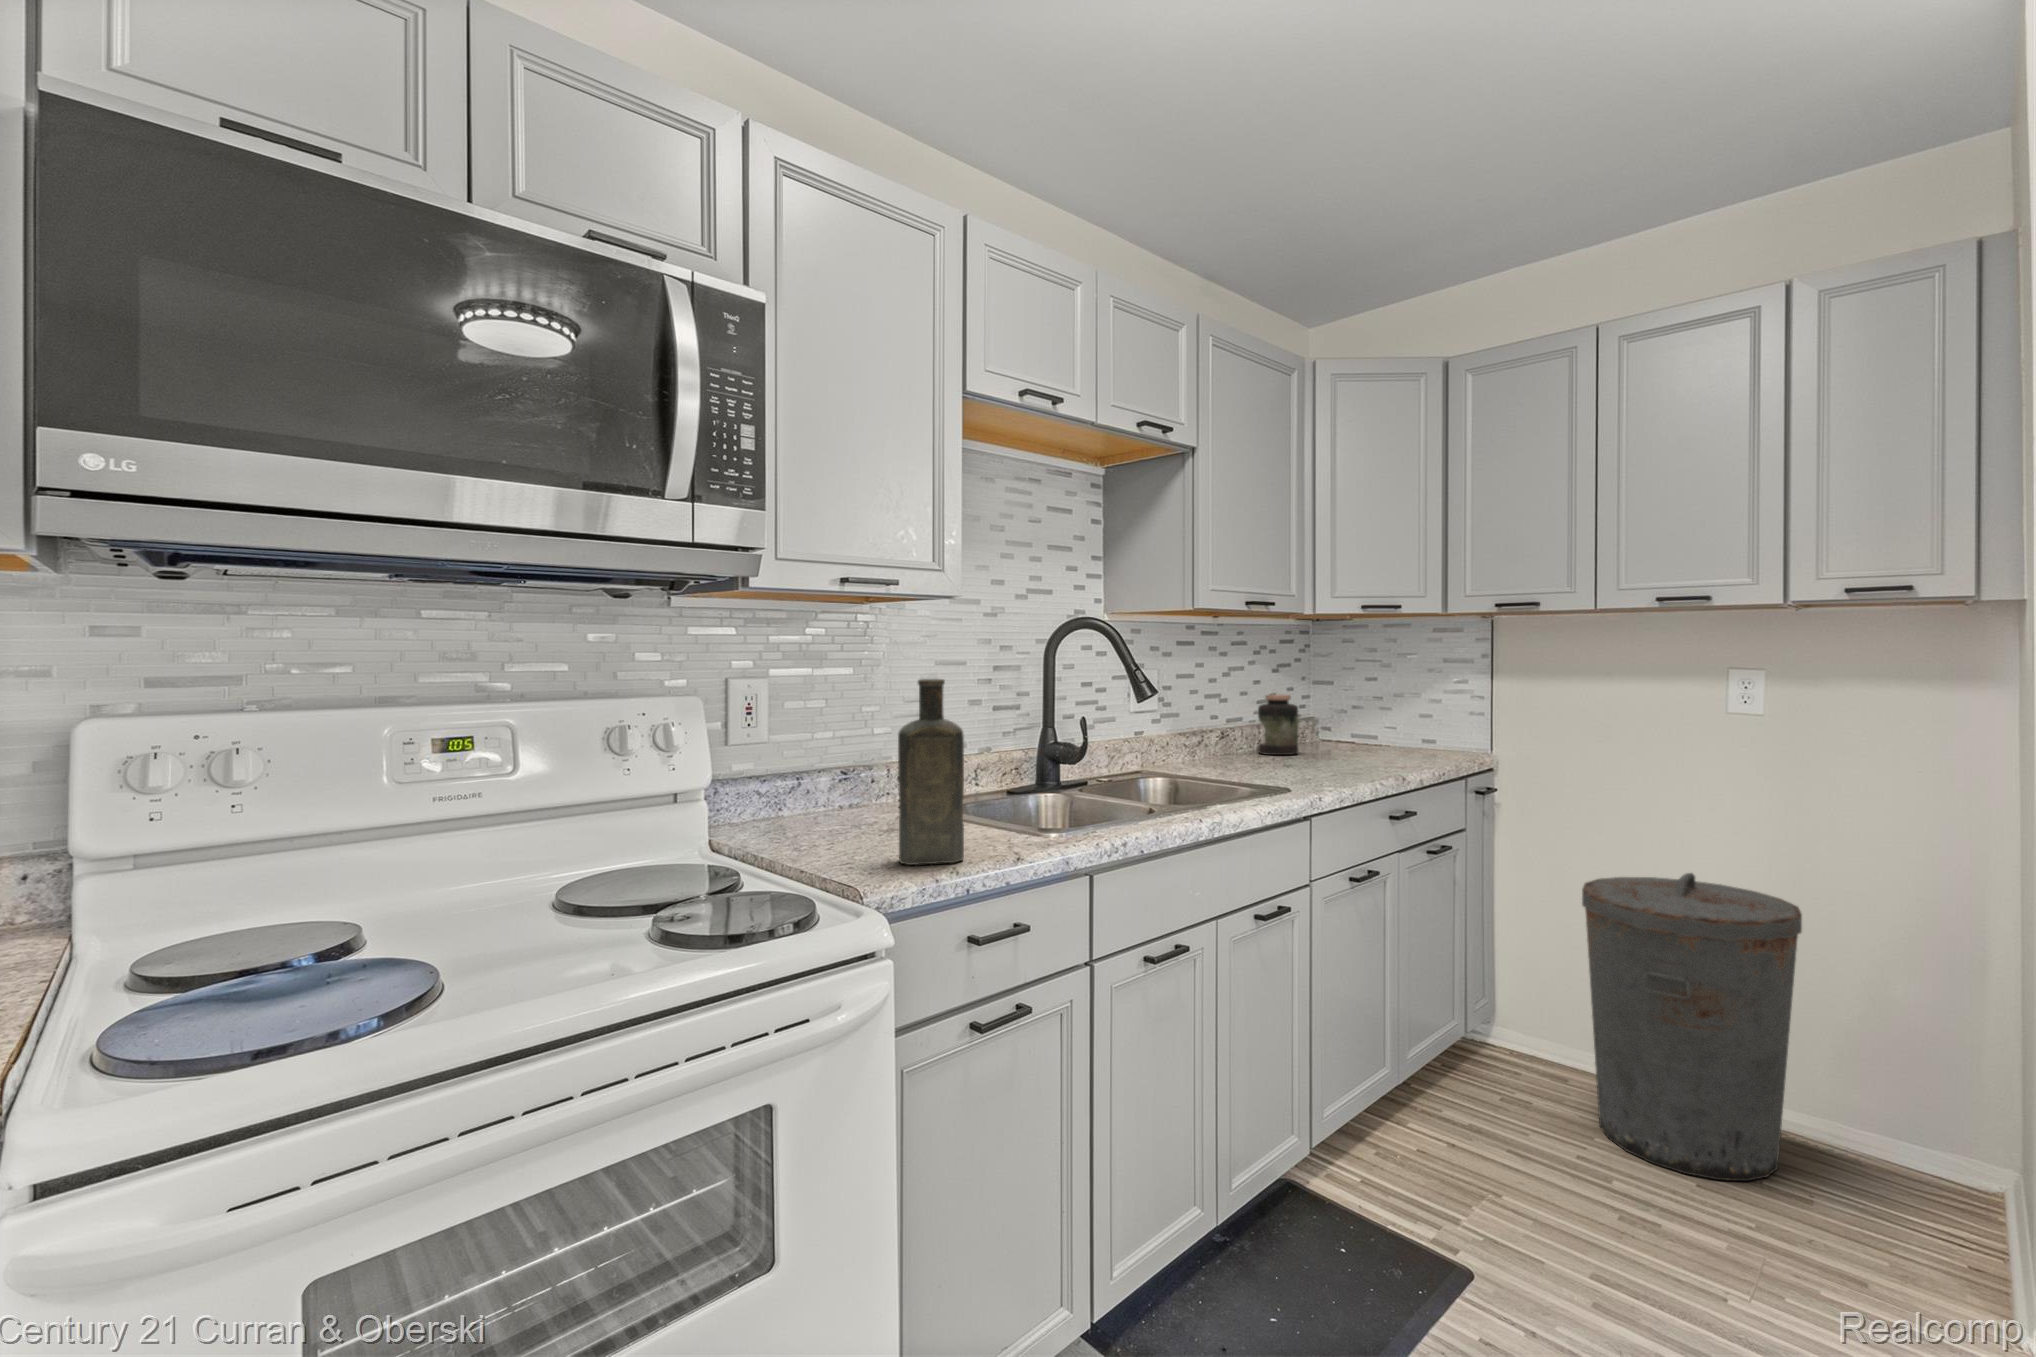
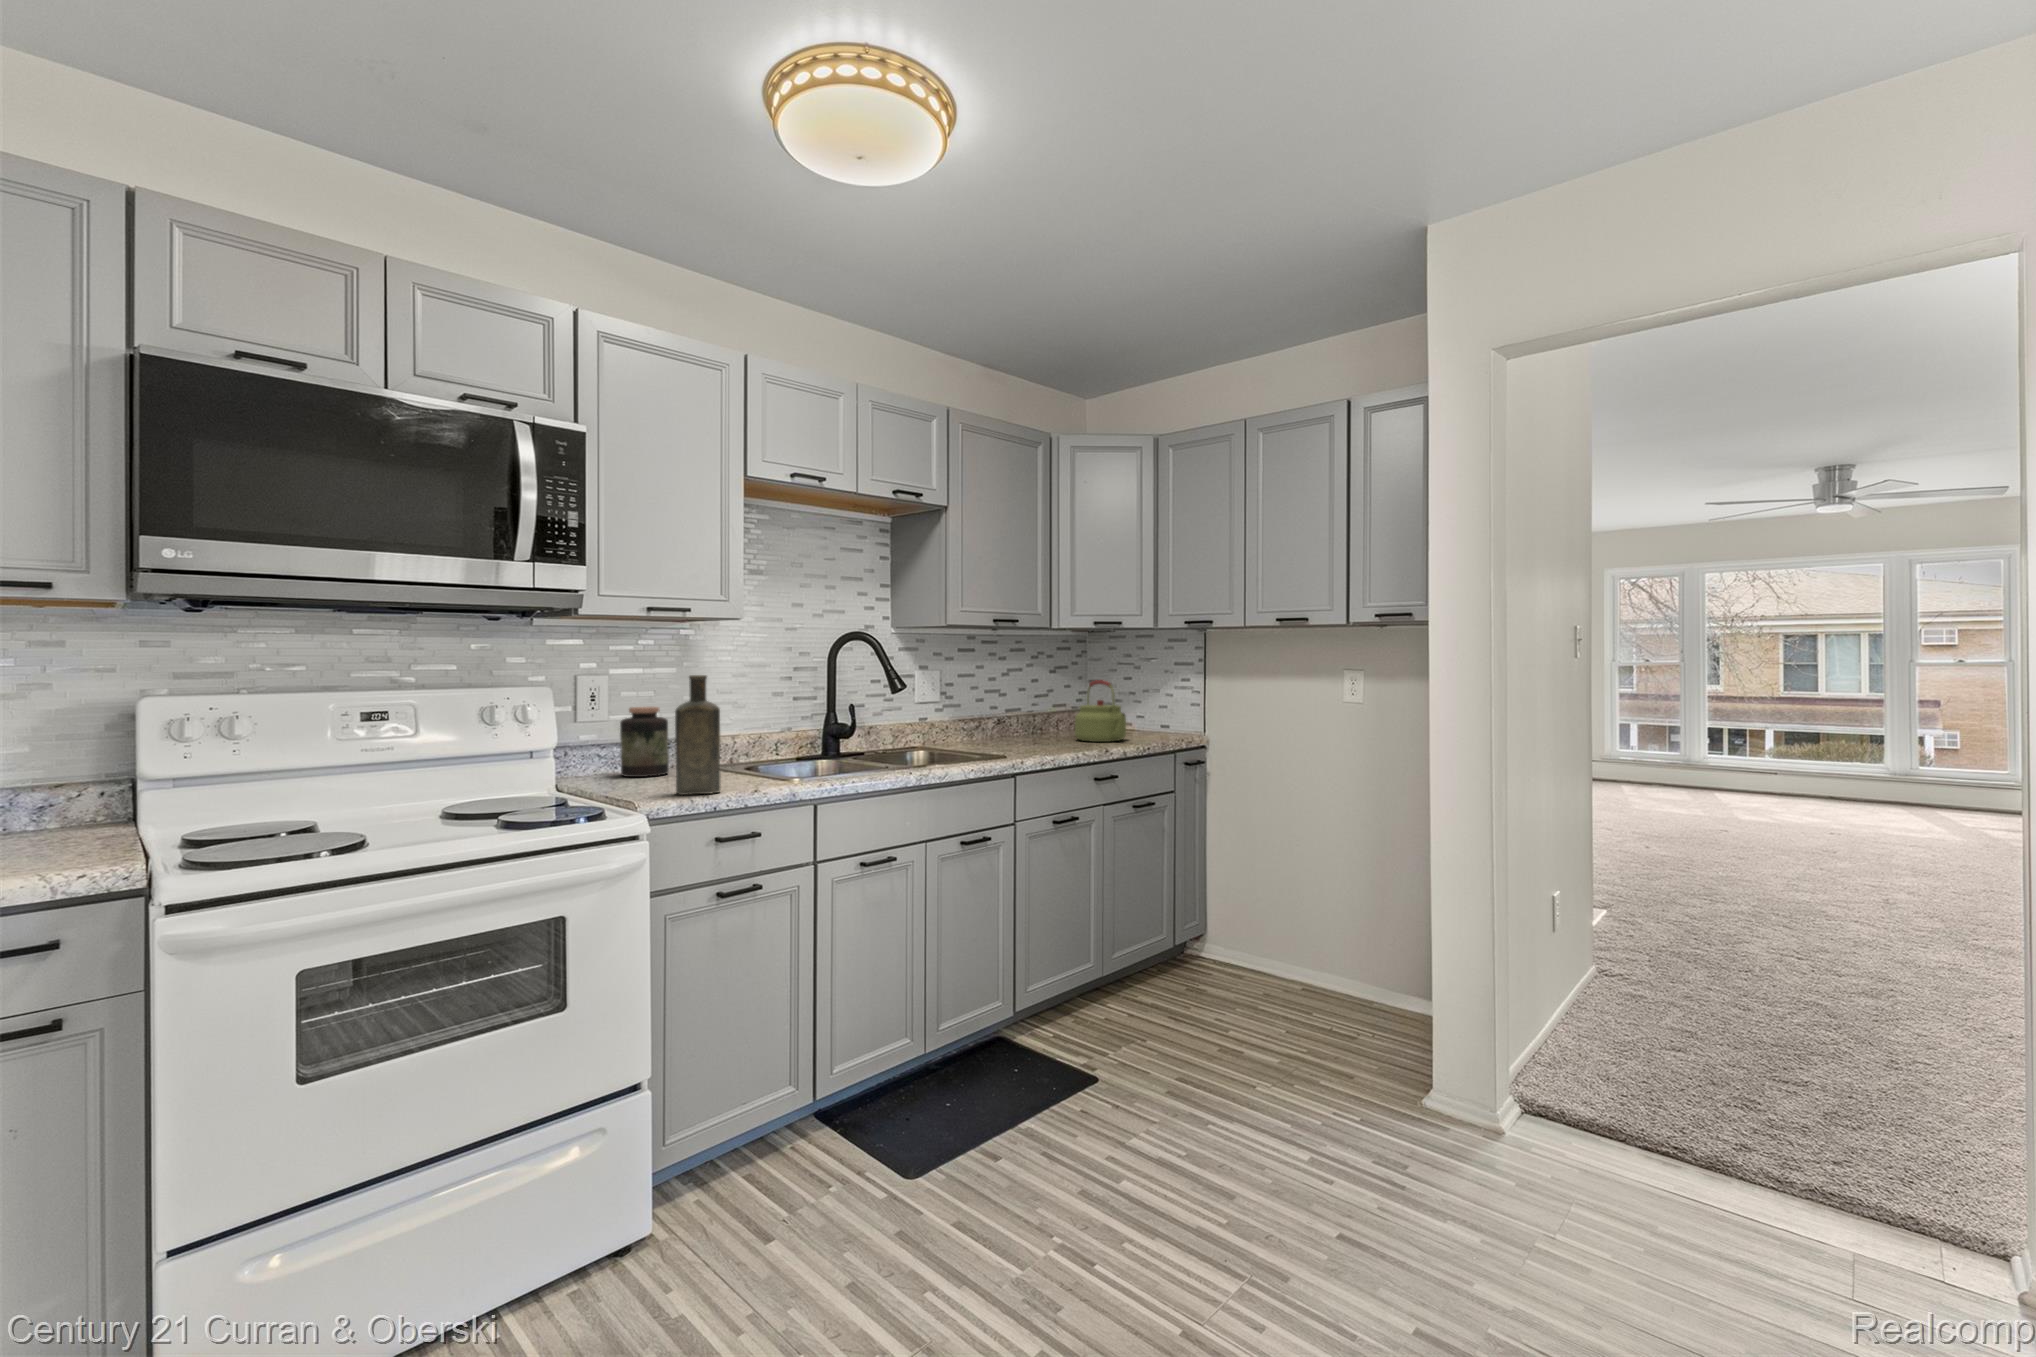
kettle: none [1324,682,1405,763] -> present [1075,680,1126,742]
jar: present [1258,695,1298,755] -> present [620,707,669,777]
trash can: present [1582,873,1802,1181] -> none [1234,817,1367,1030]

